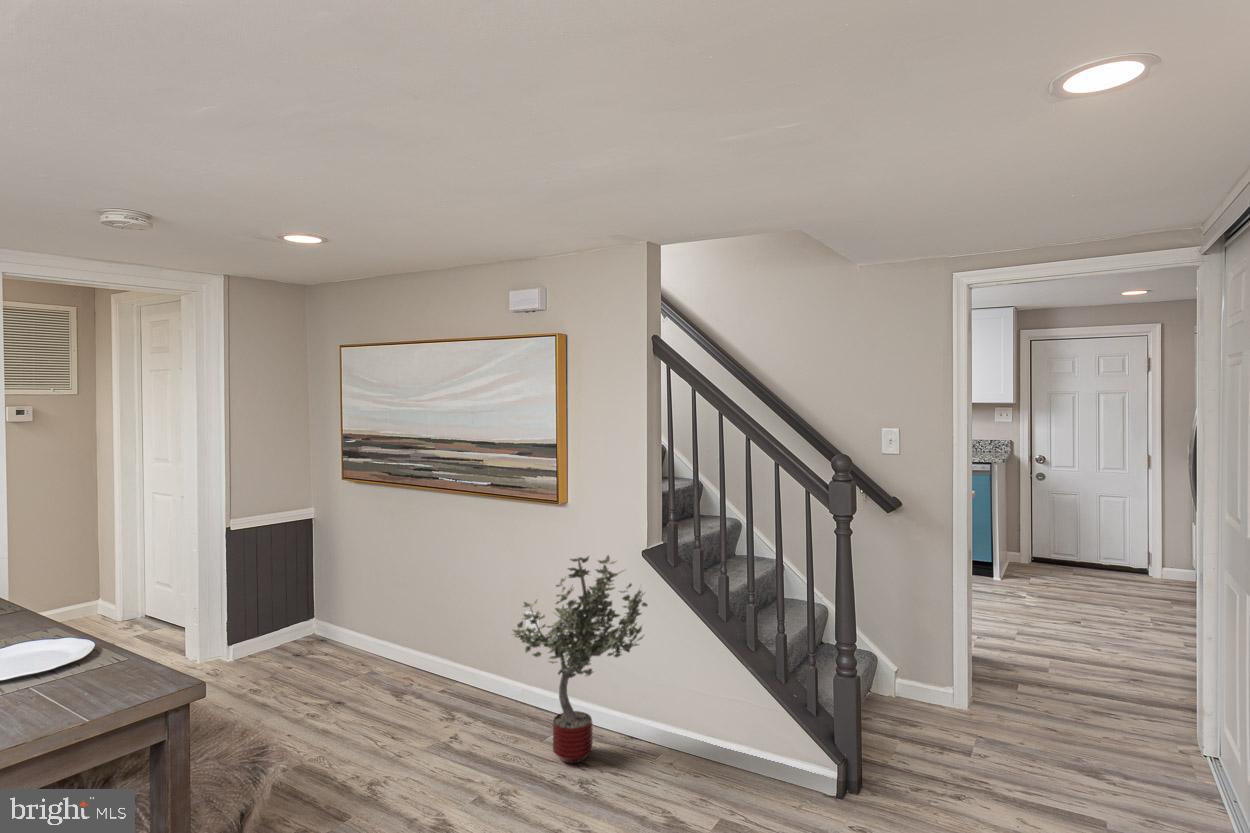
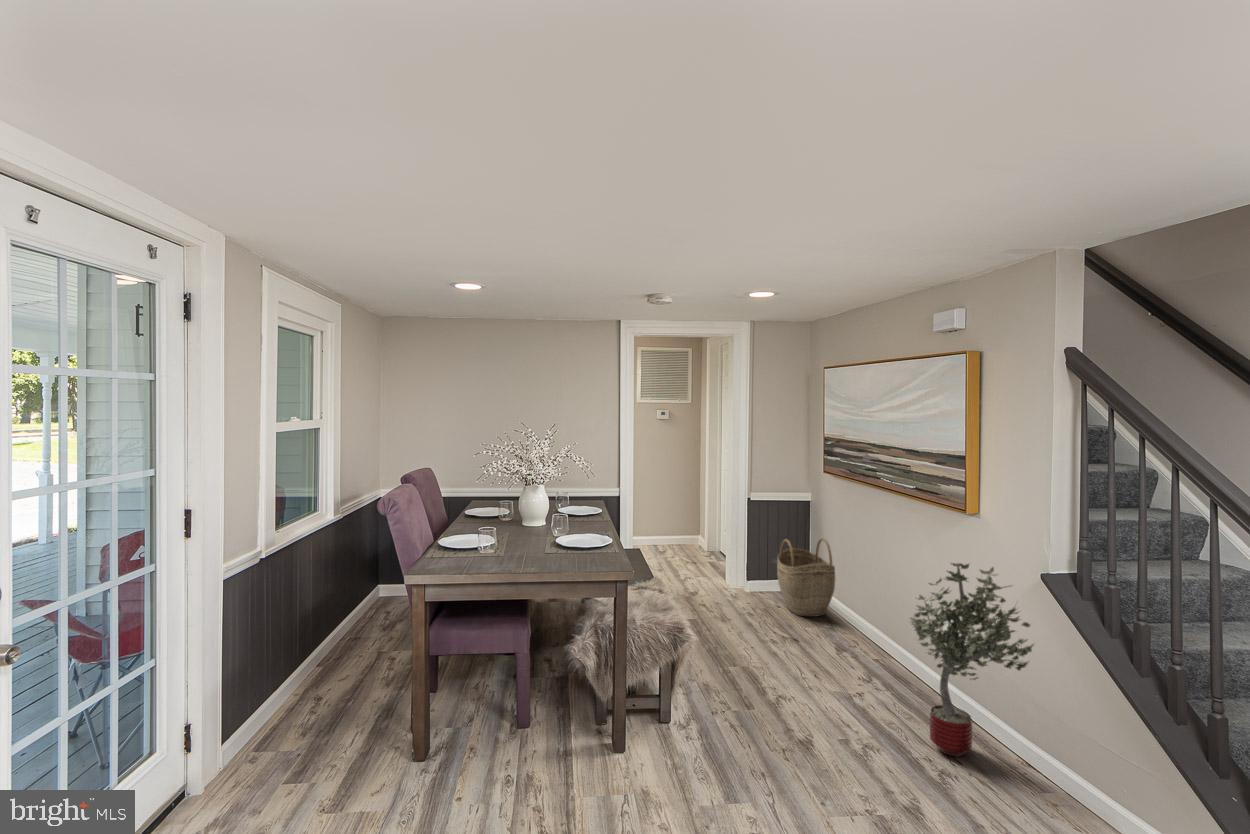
woven basket: none [282,564,367,671] -> present [777,538,835,617]

